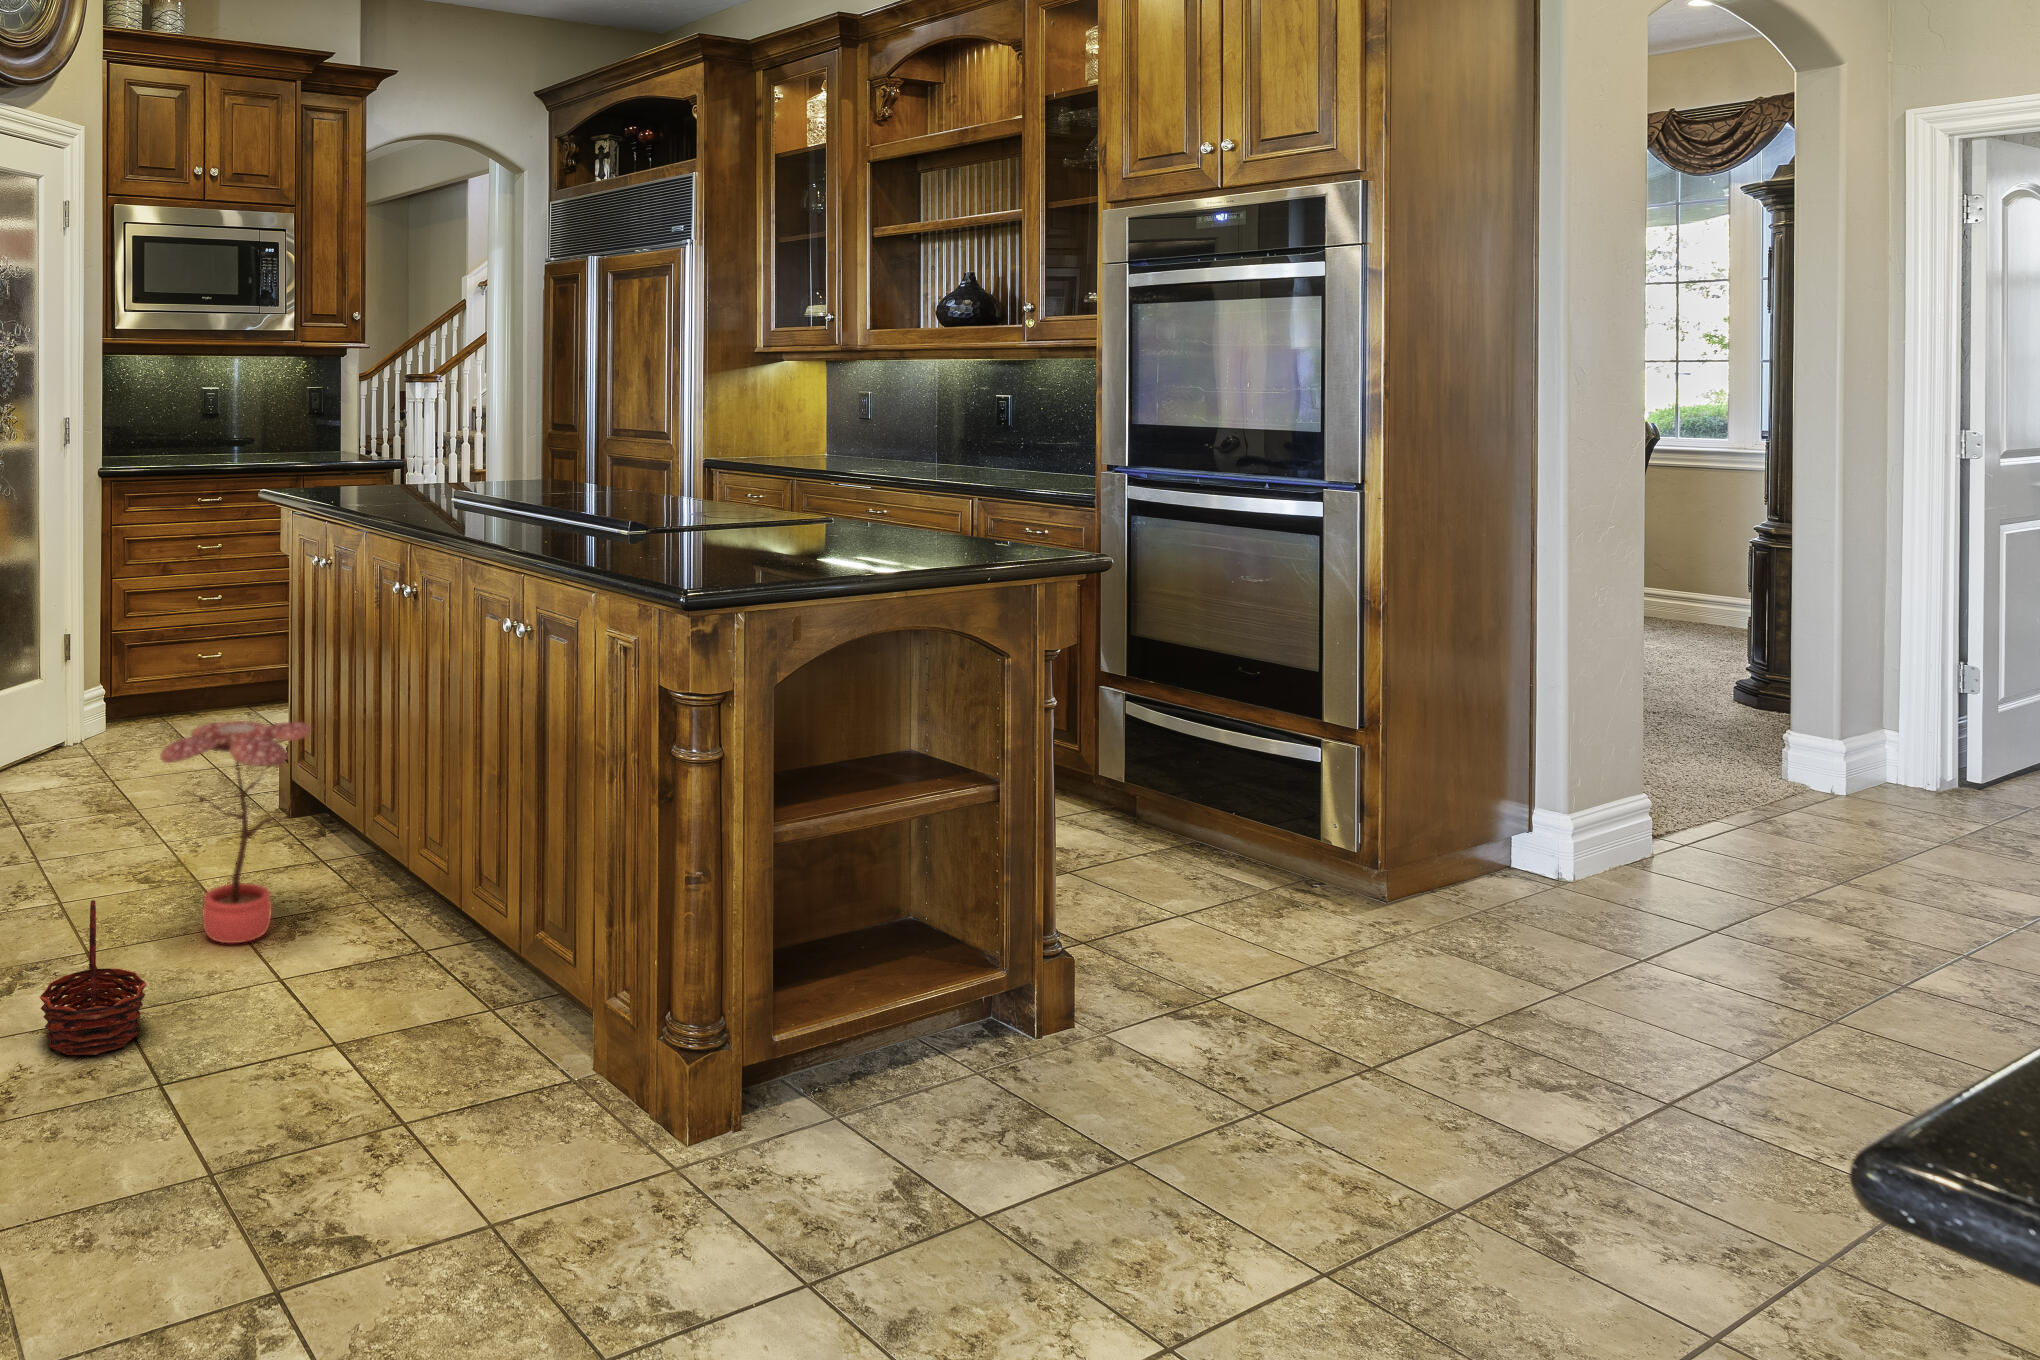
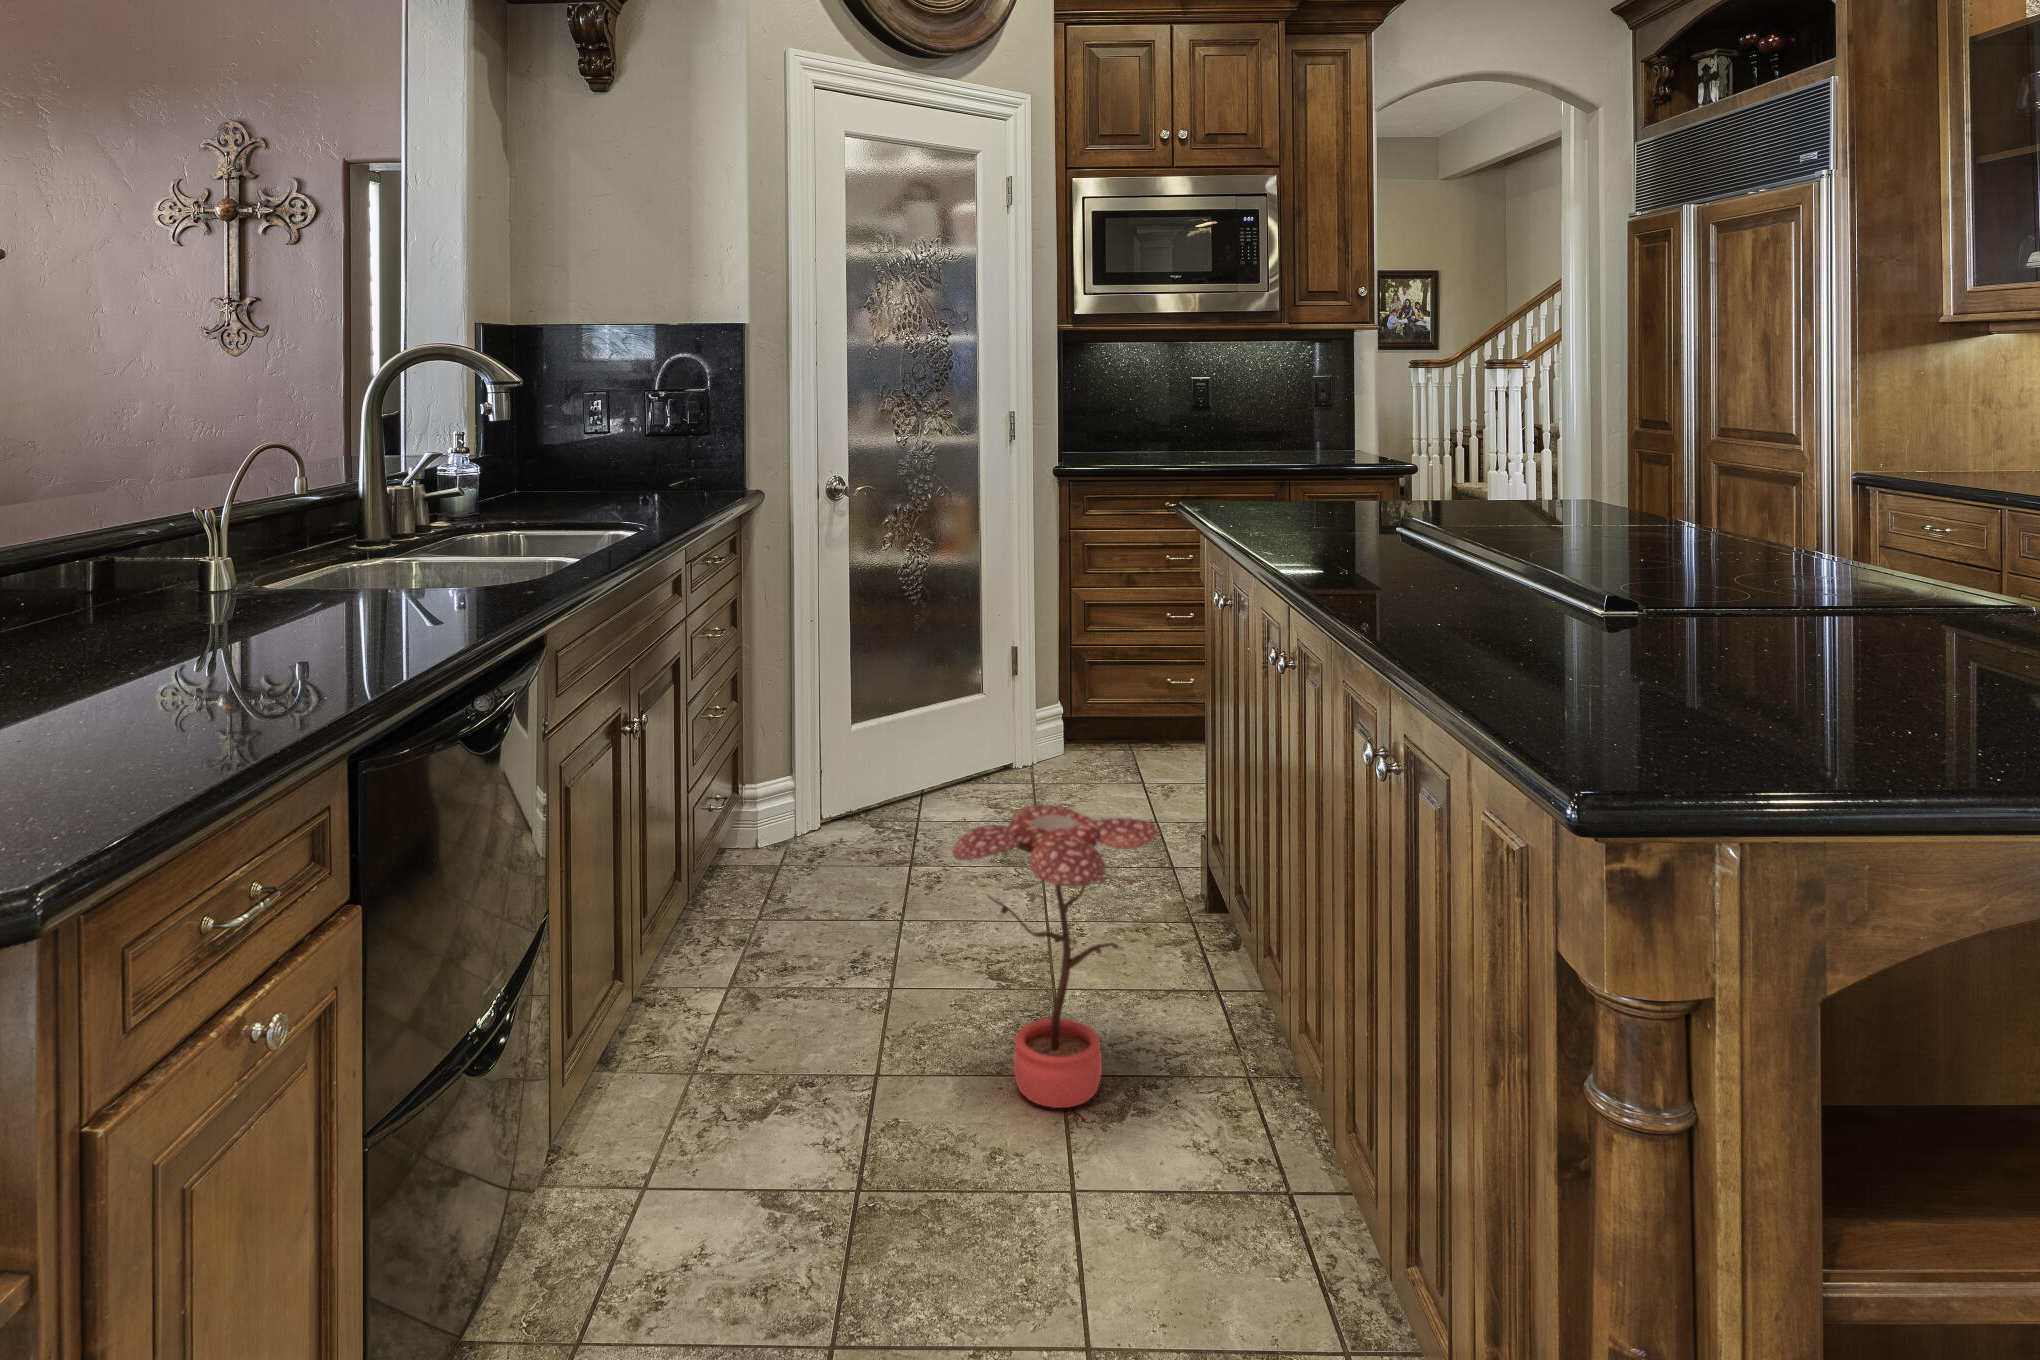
basket: present [40,900,147,1056] -> none [740,1044,871,1259]

